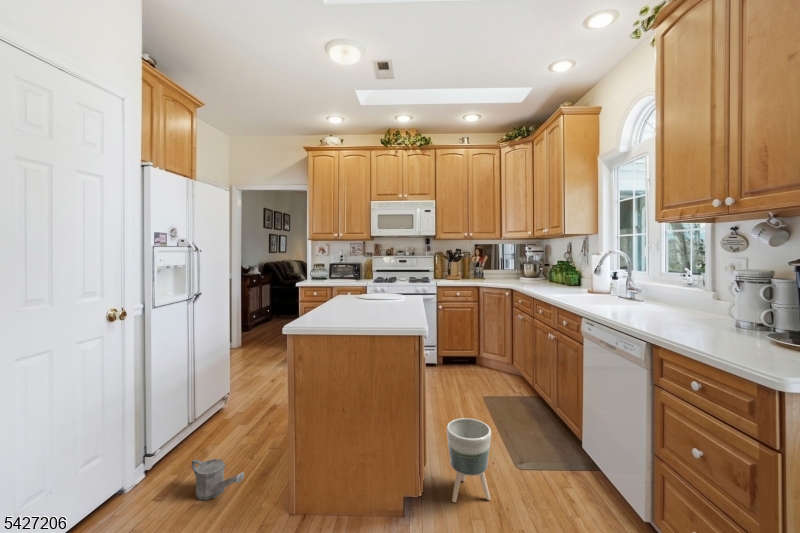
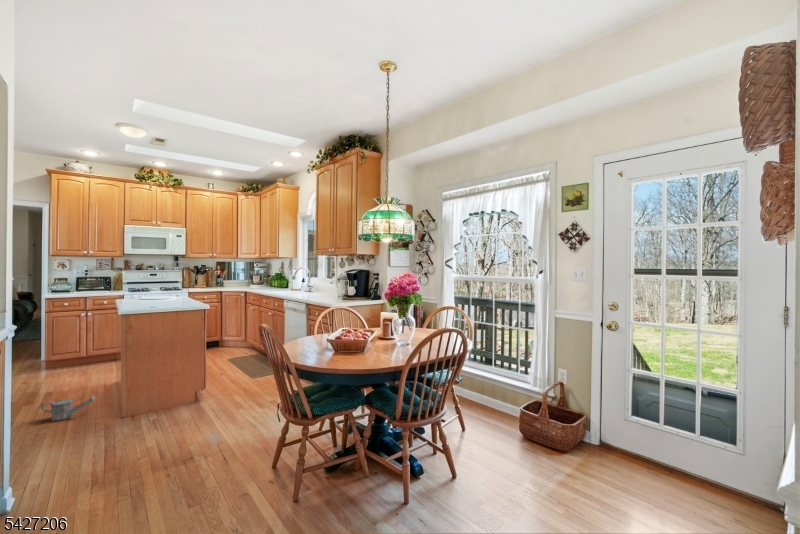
planter: present [447,418,491,502] -> none [220,351,243,389]

